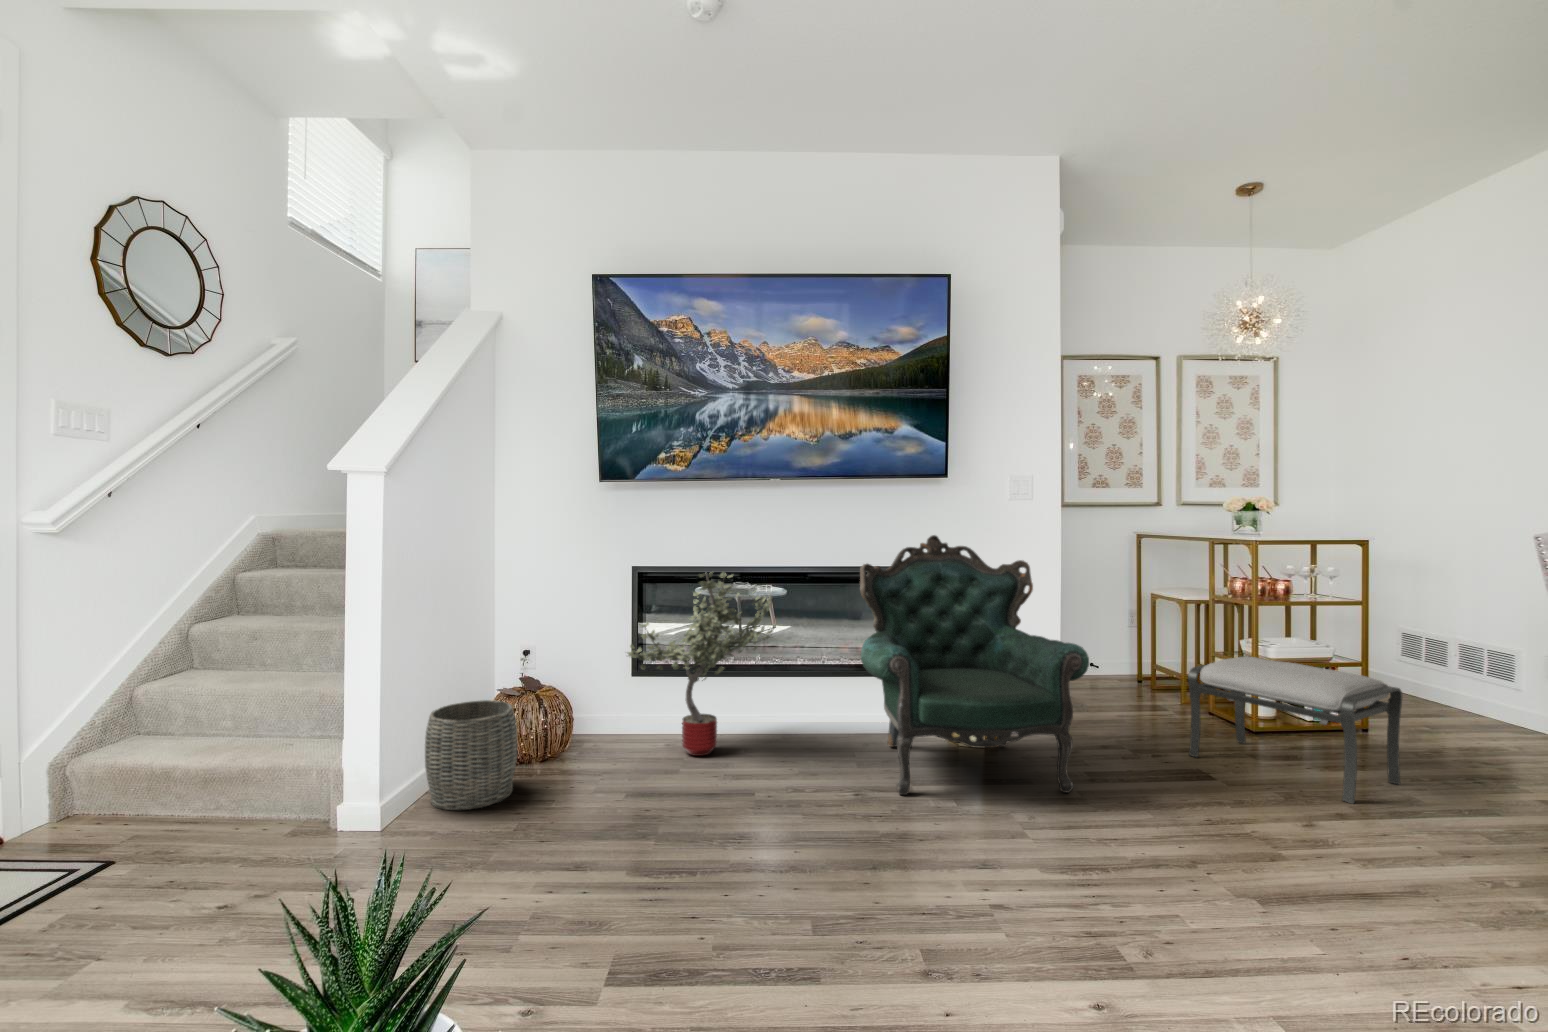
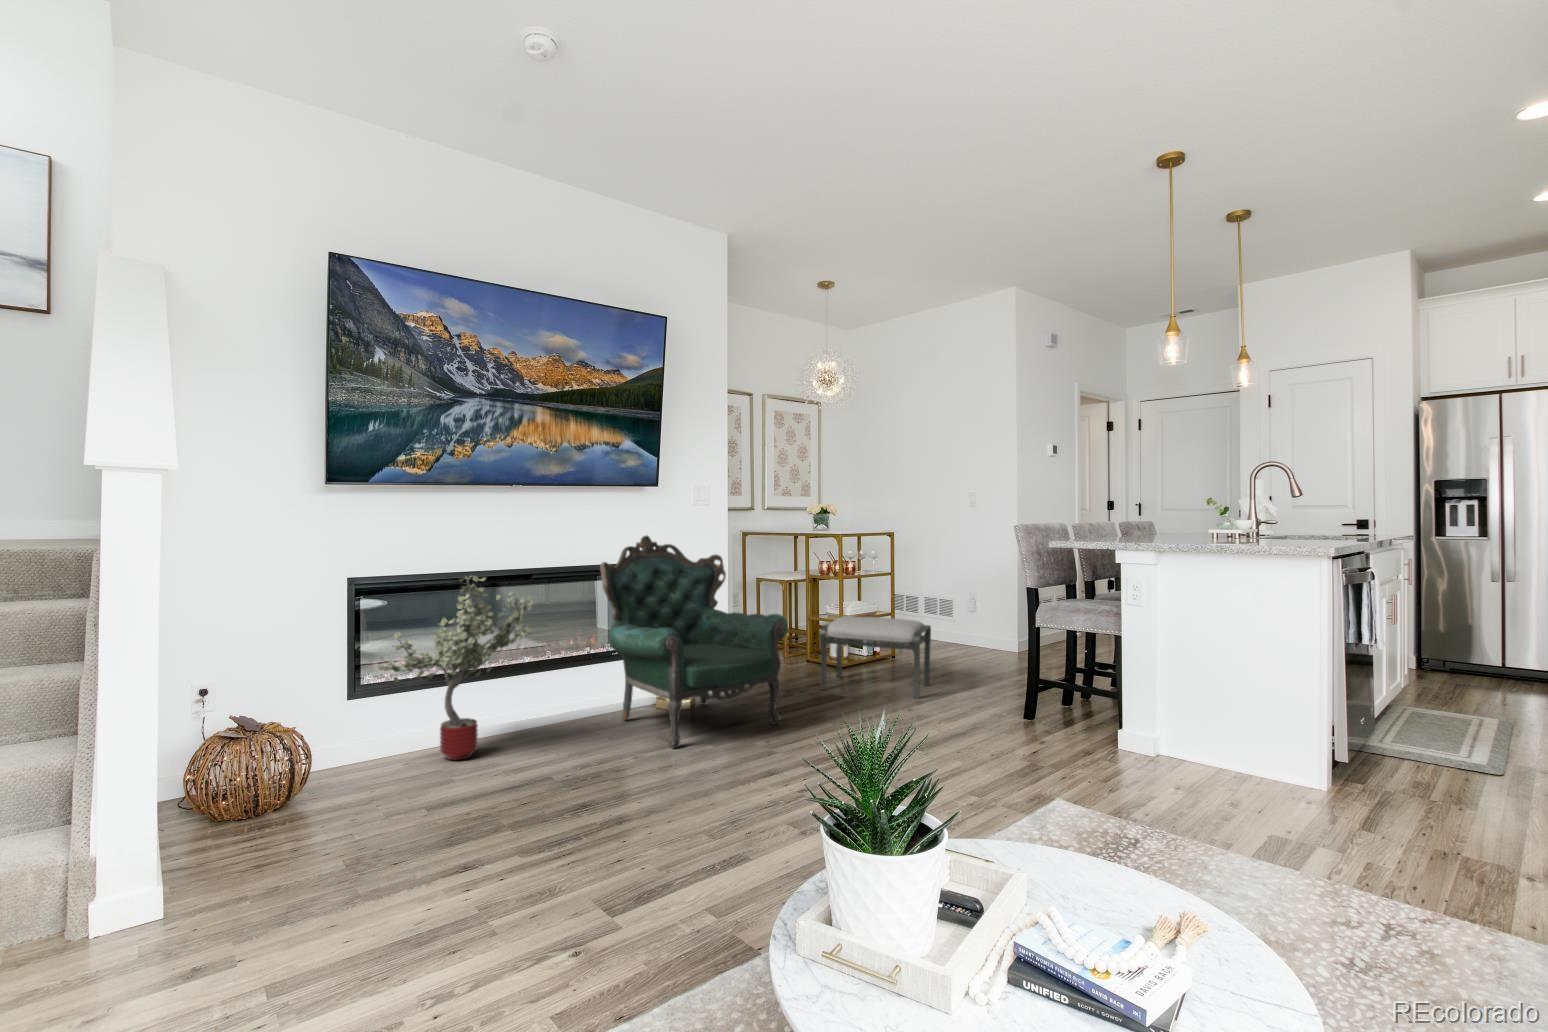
woven basket: present [425,700,518,810] -> none [197,733,314,862]

